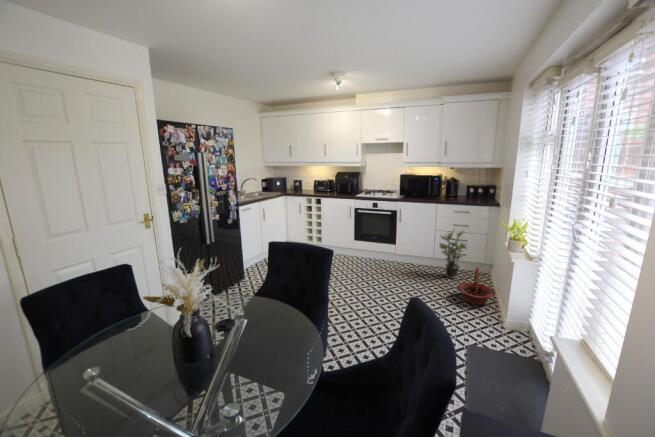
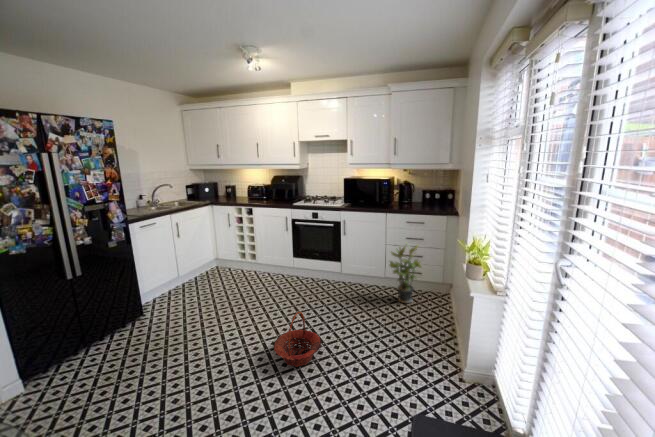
basket: present [457,267,495,305] -> present [273,312,322,367]

